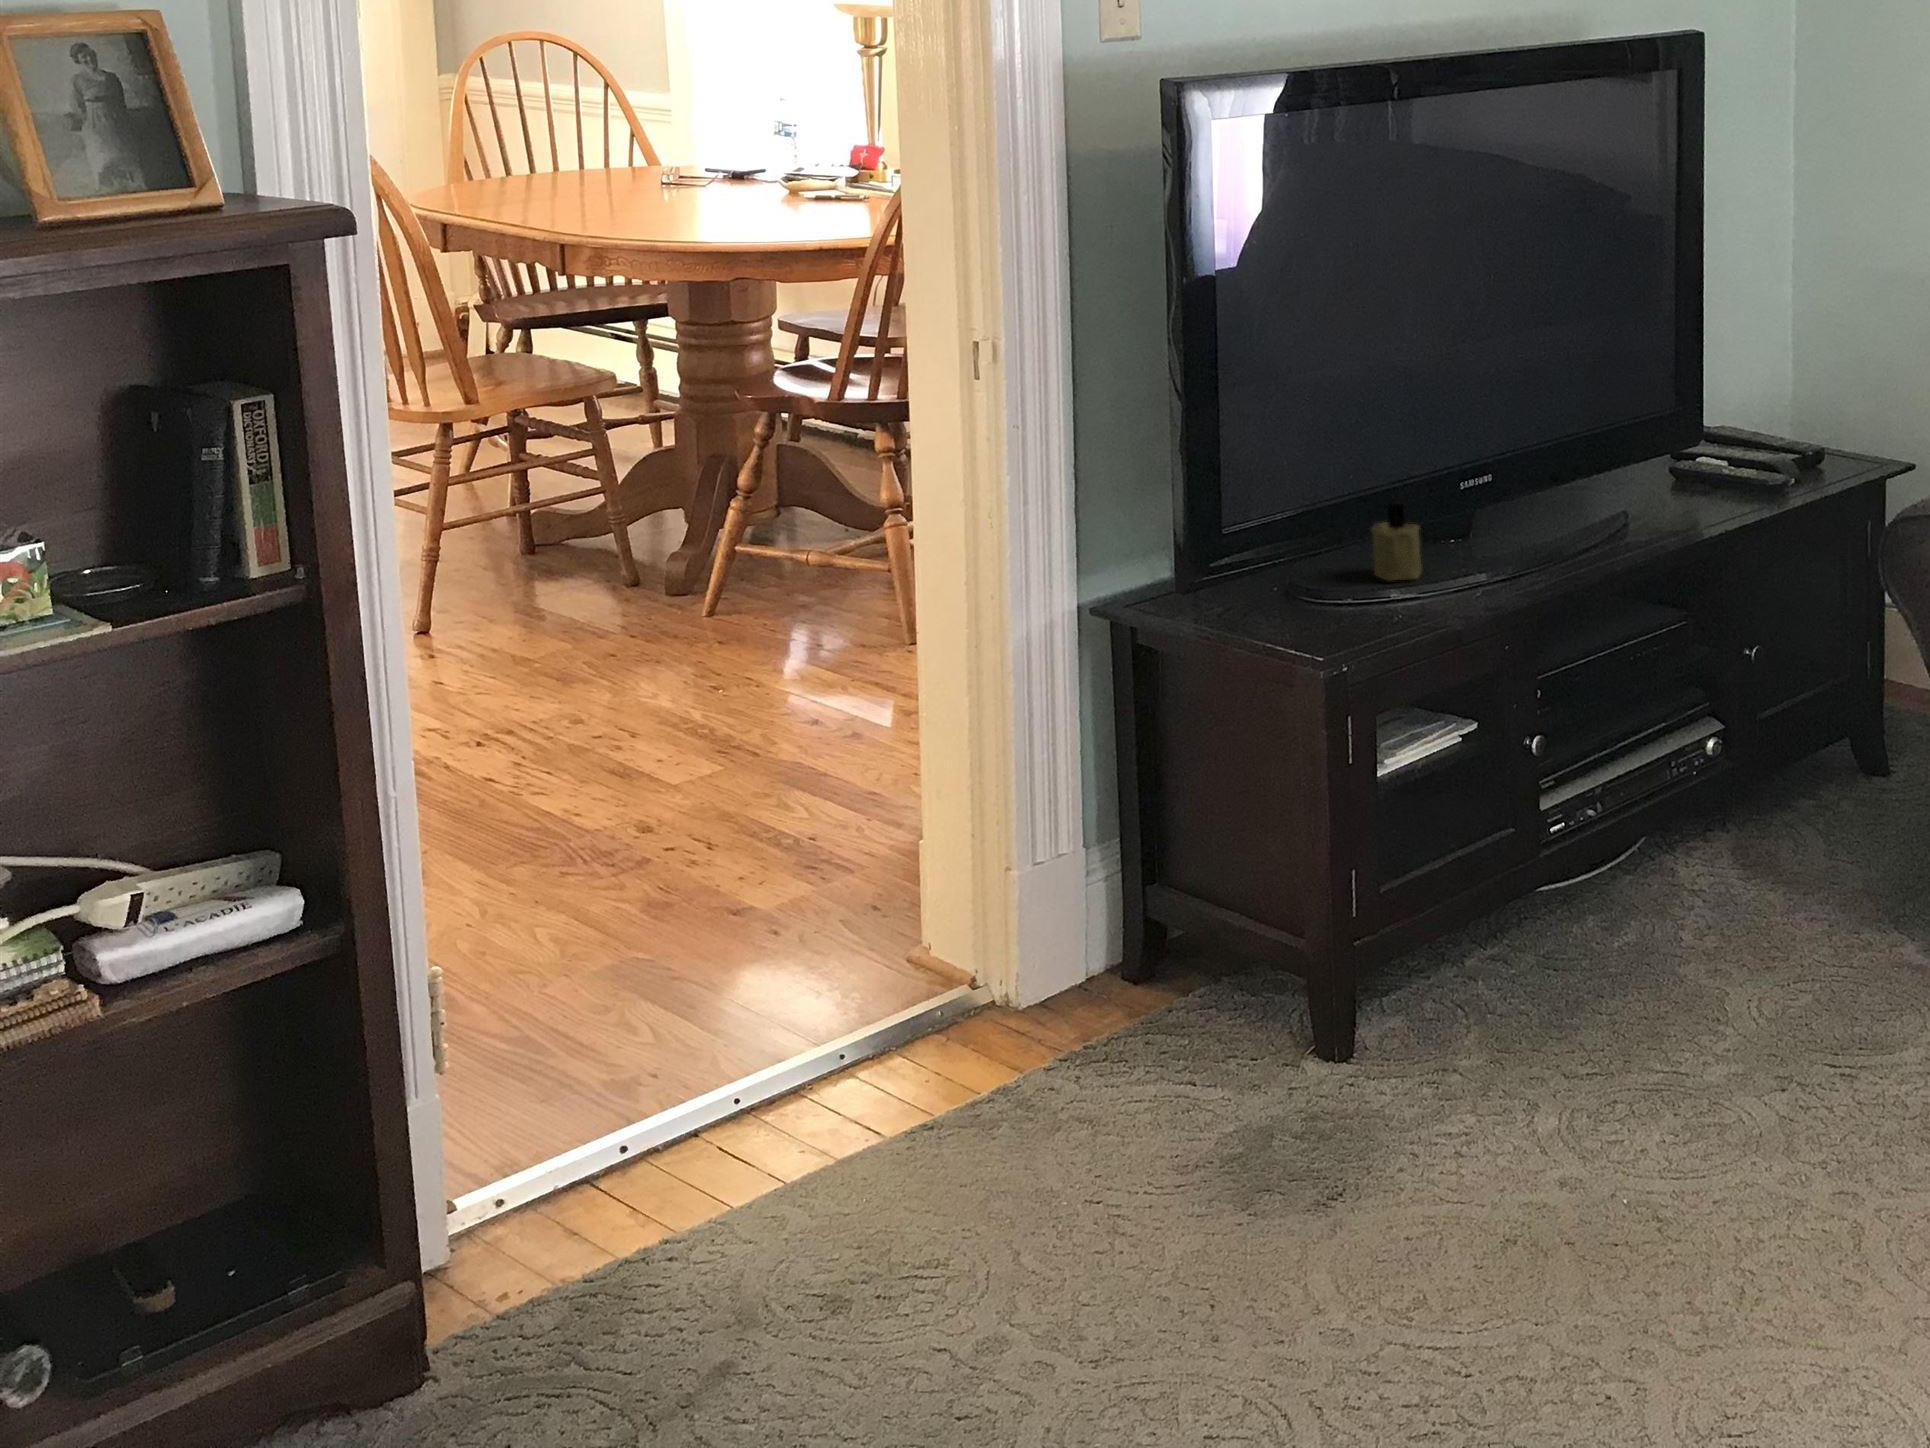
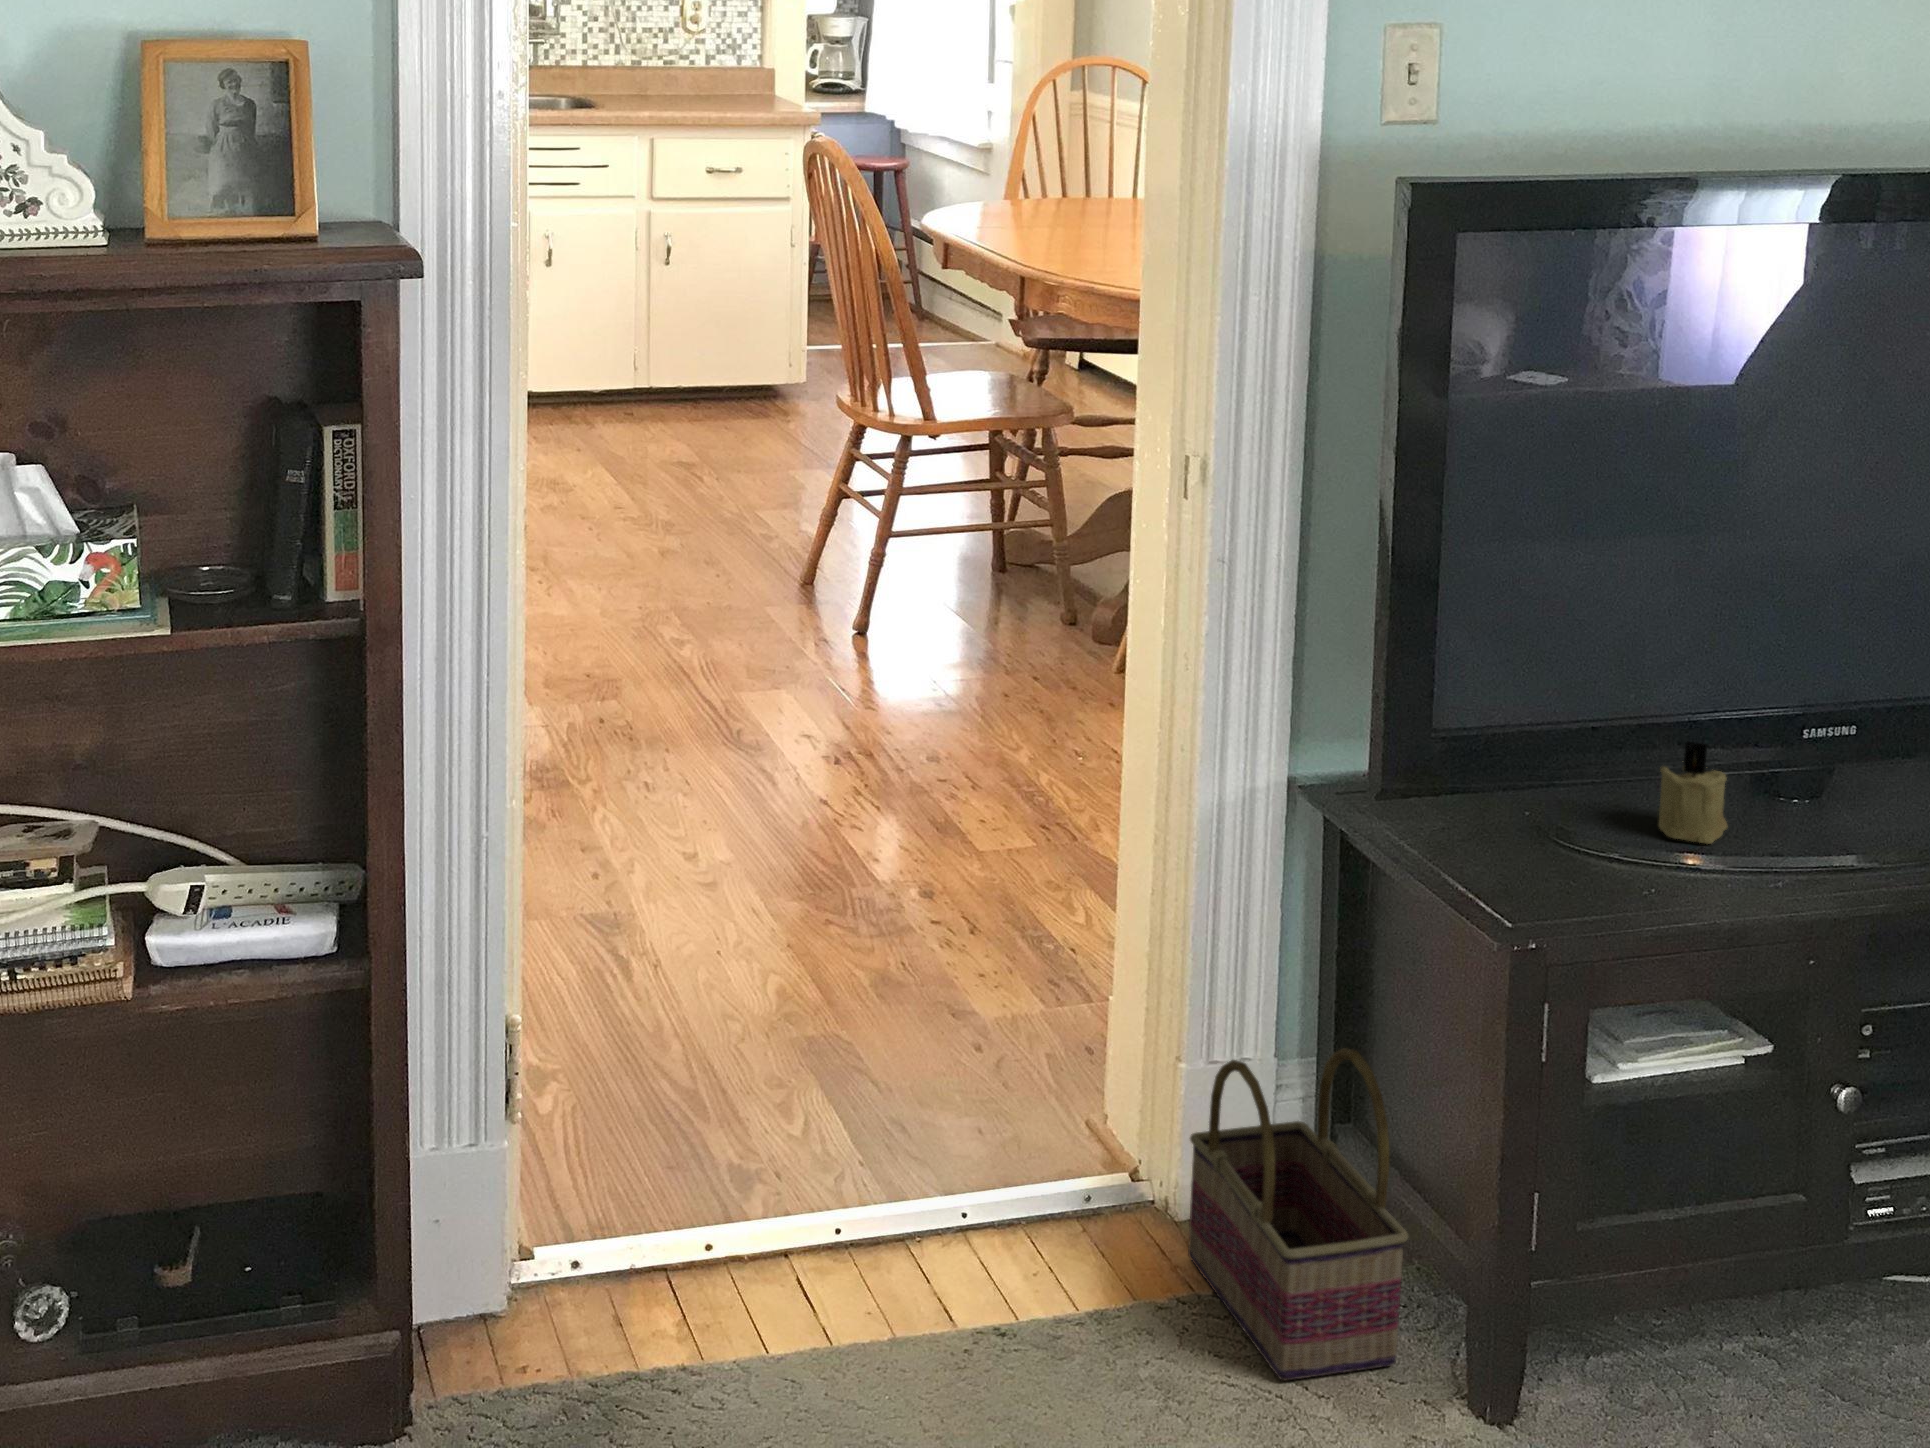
basket: none [1039,810,1249,1086] -> present [1188,1048,1408,1381]

